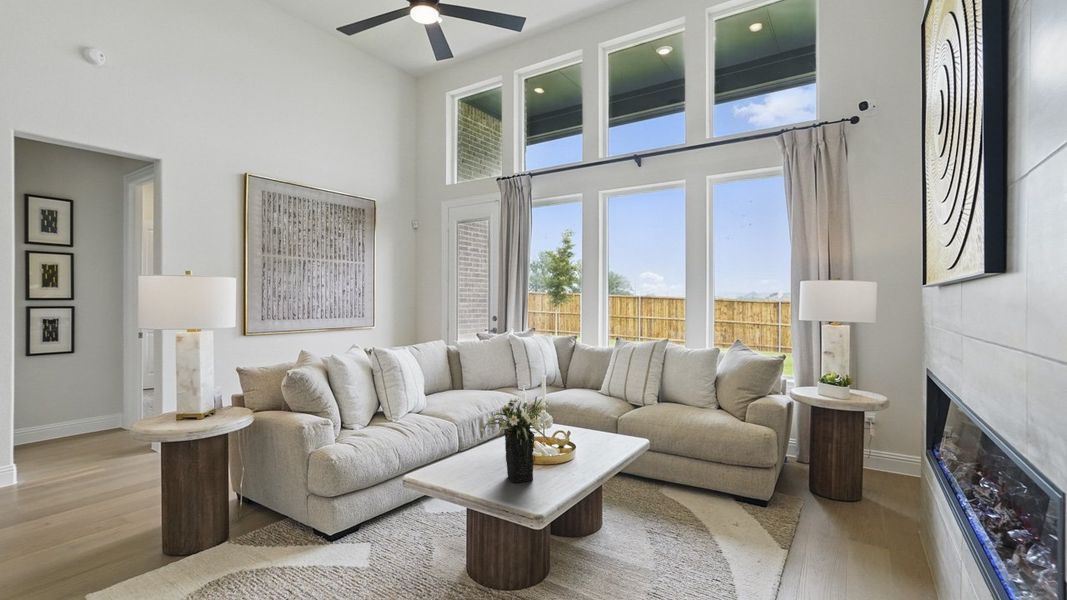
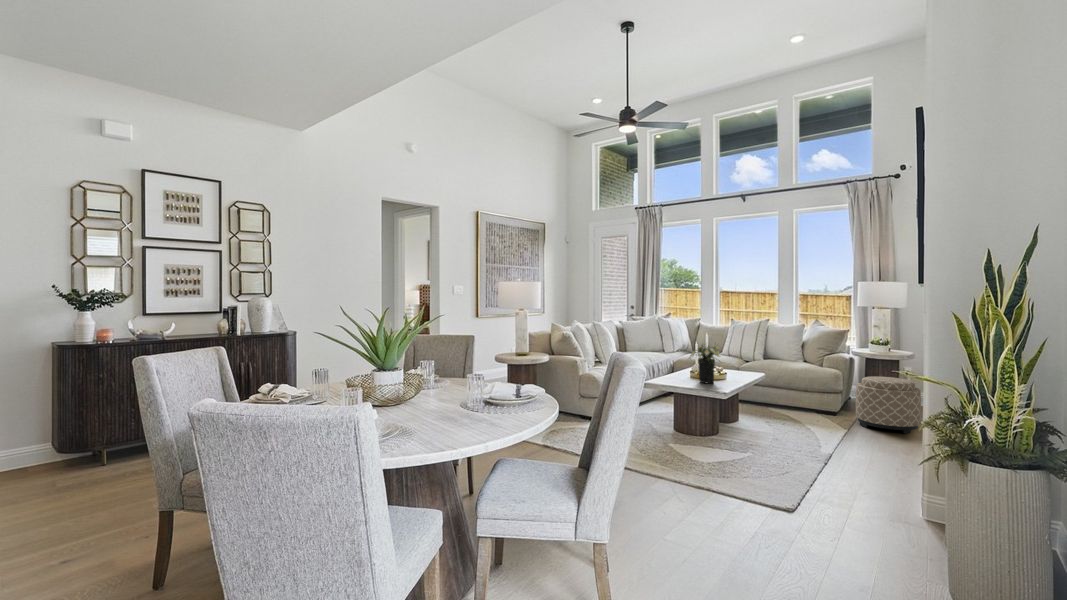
ottoman: none [800,443,912,560] -> present [856,376,921,433]

